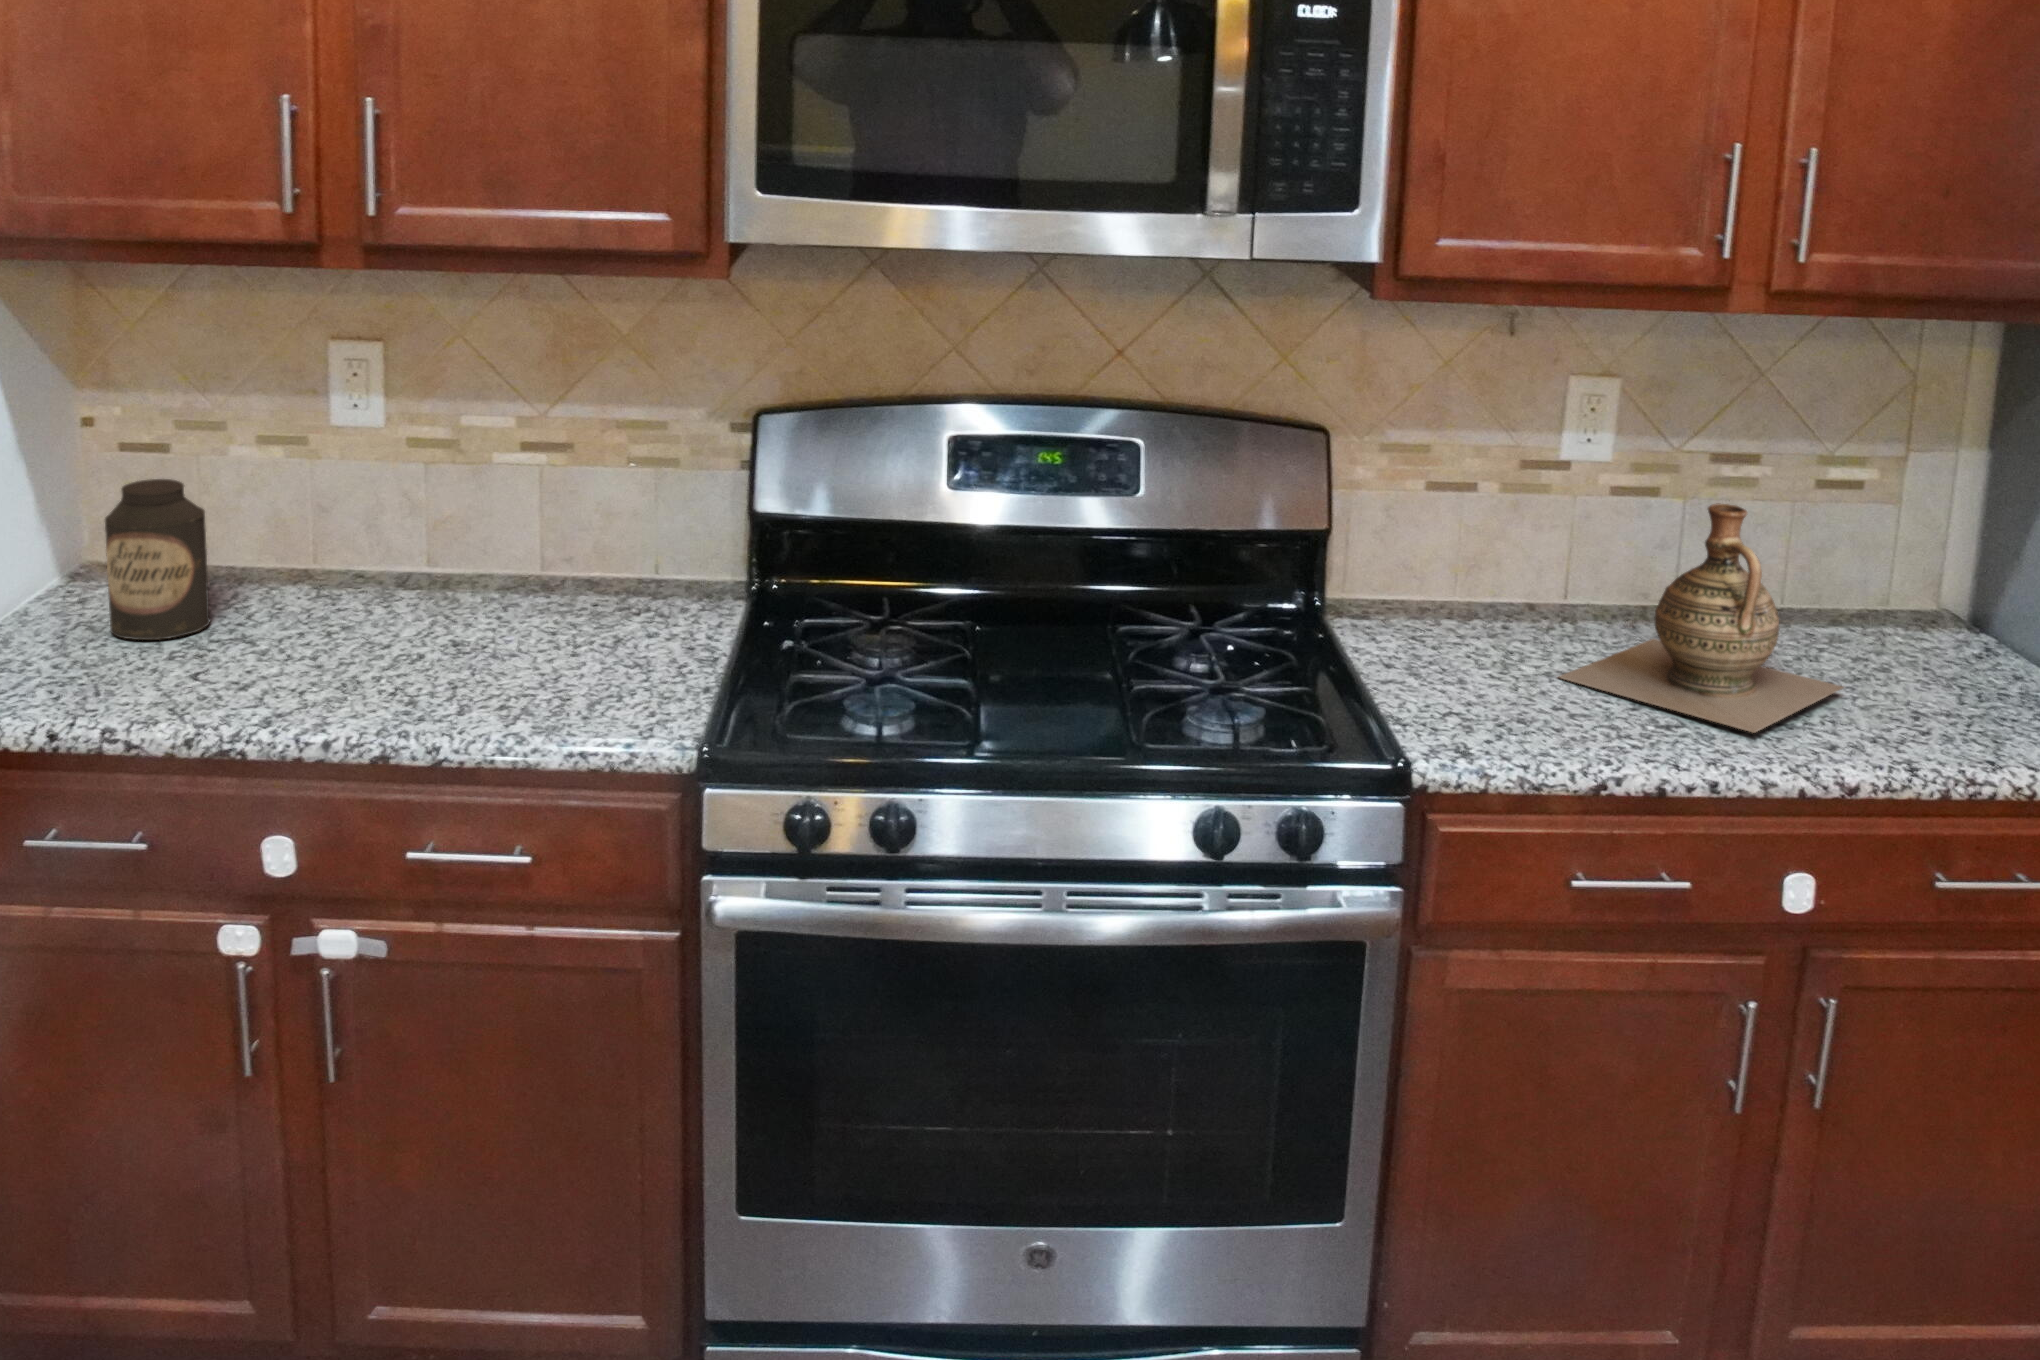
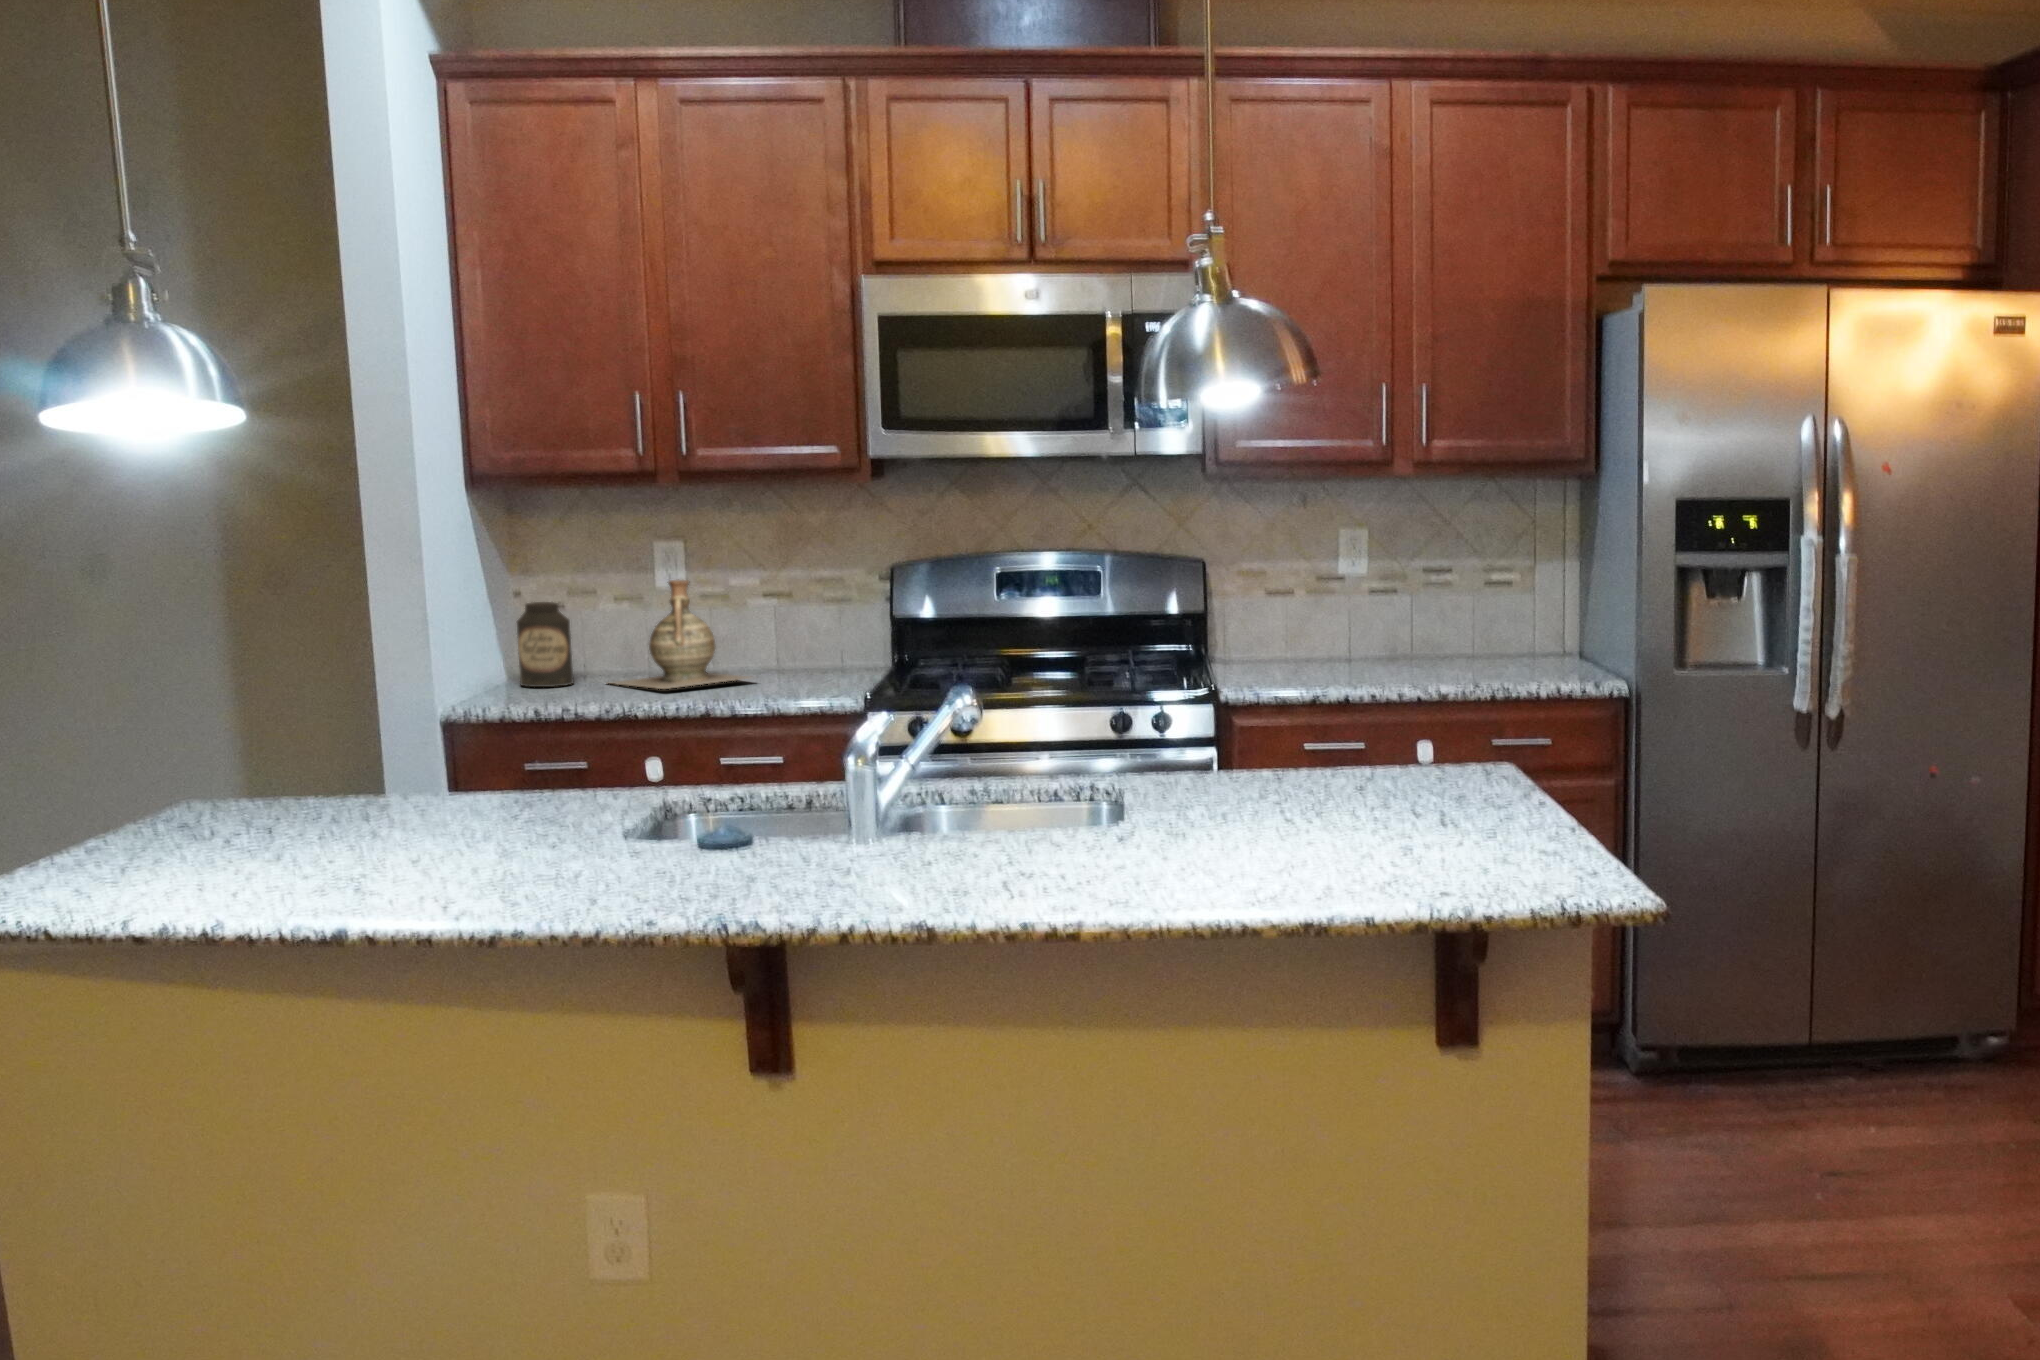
ceramic jug: present [1559,503,1844,733] -> present [614,579,749,689]

